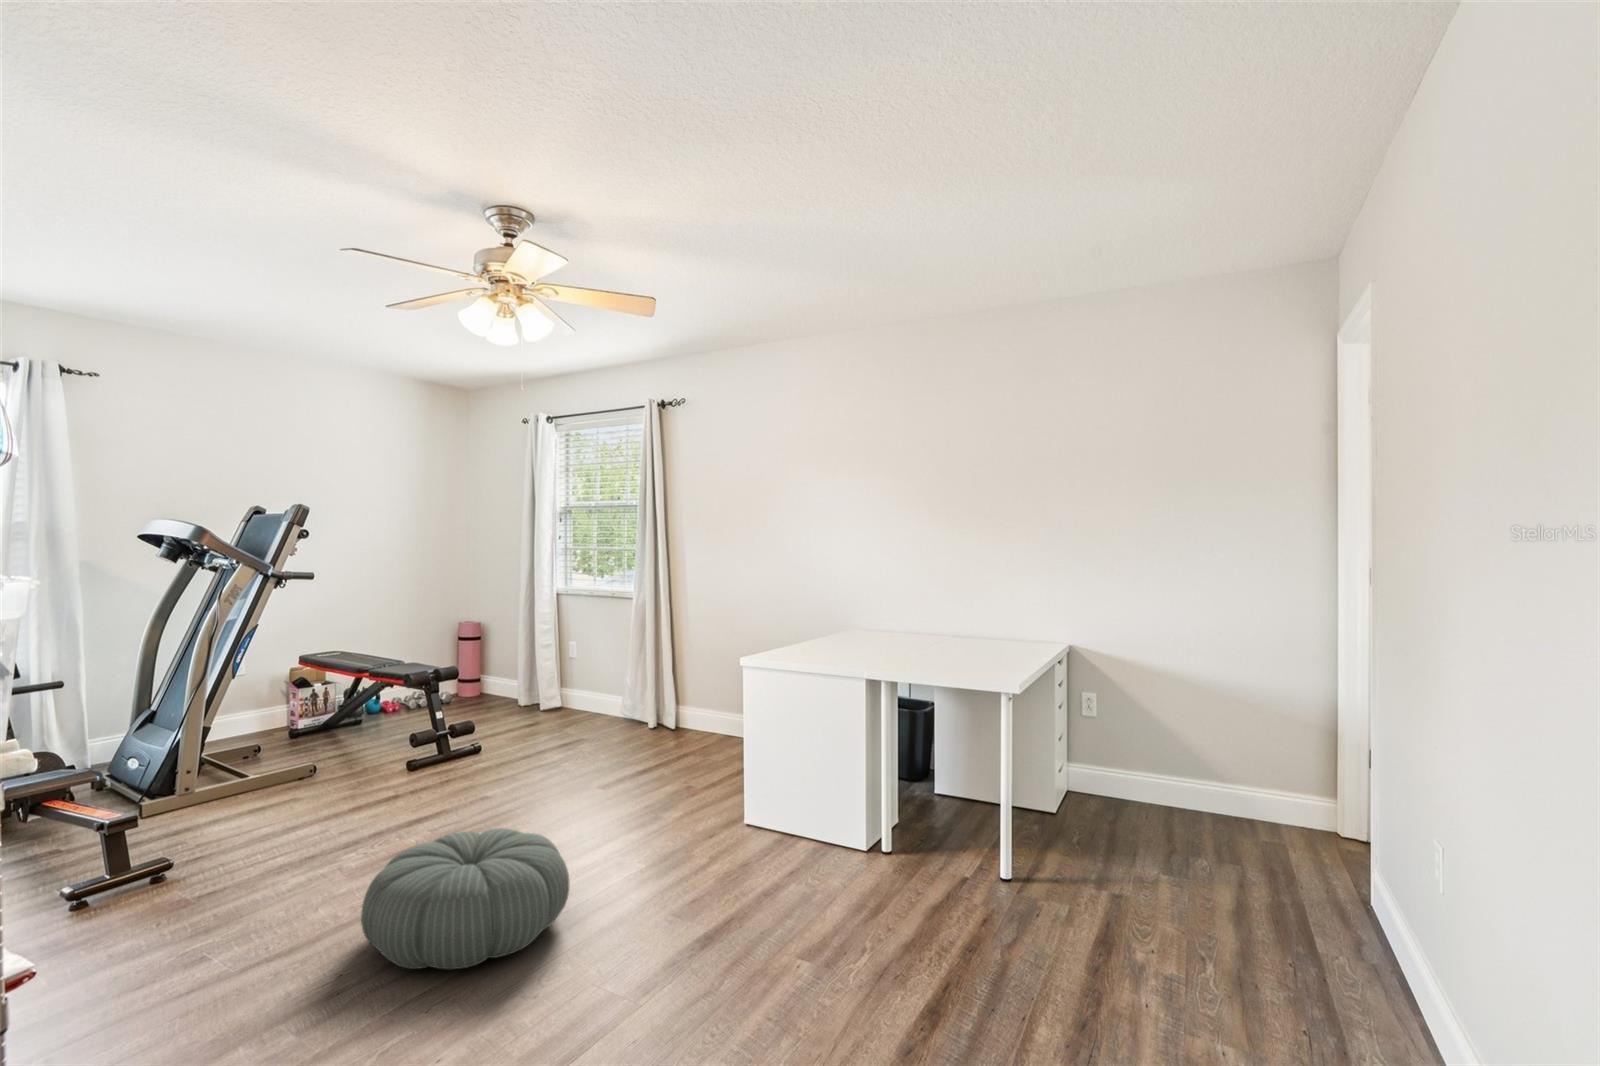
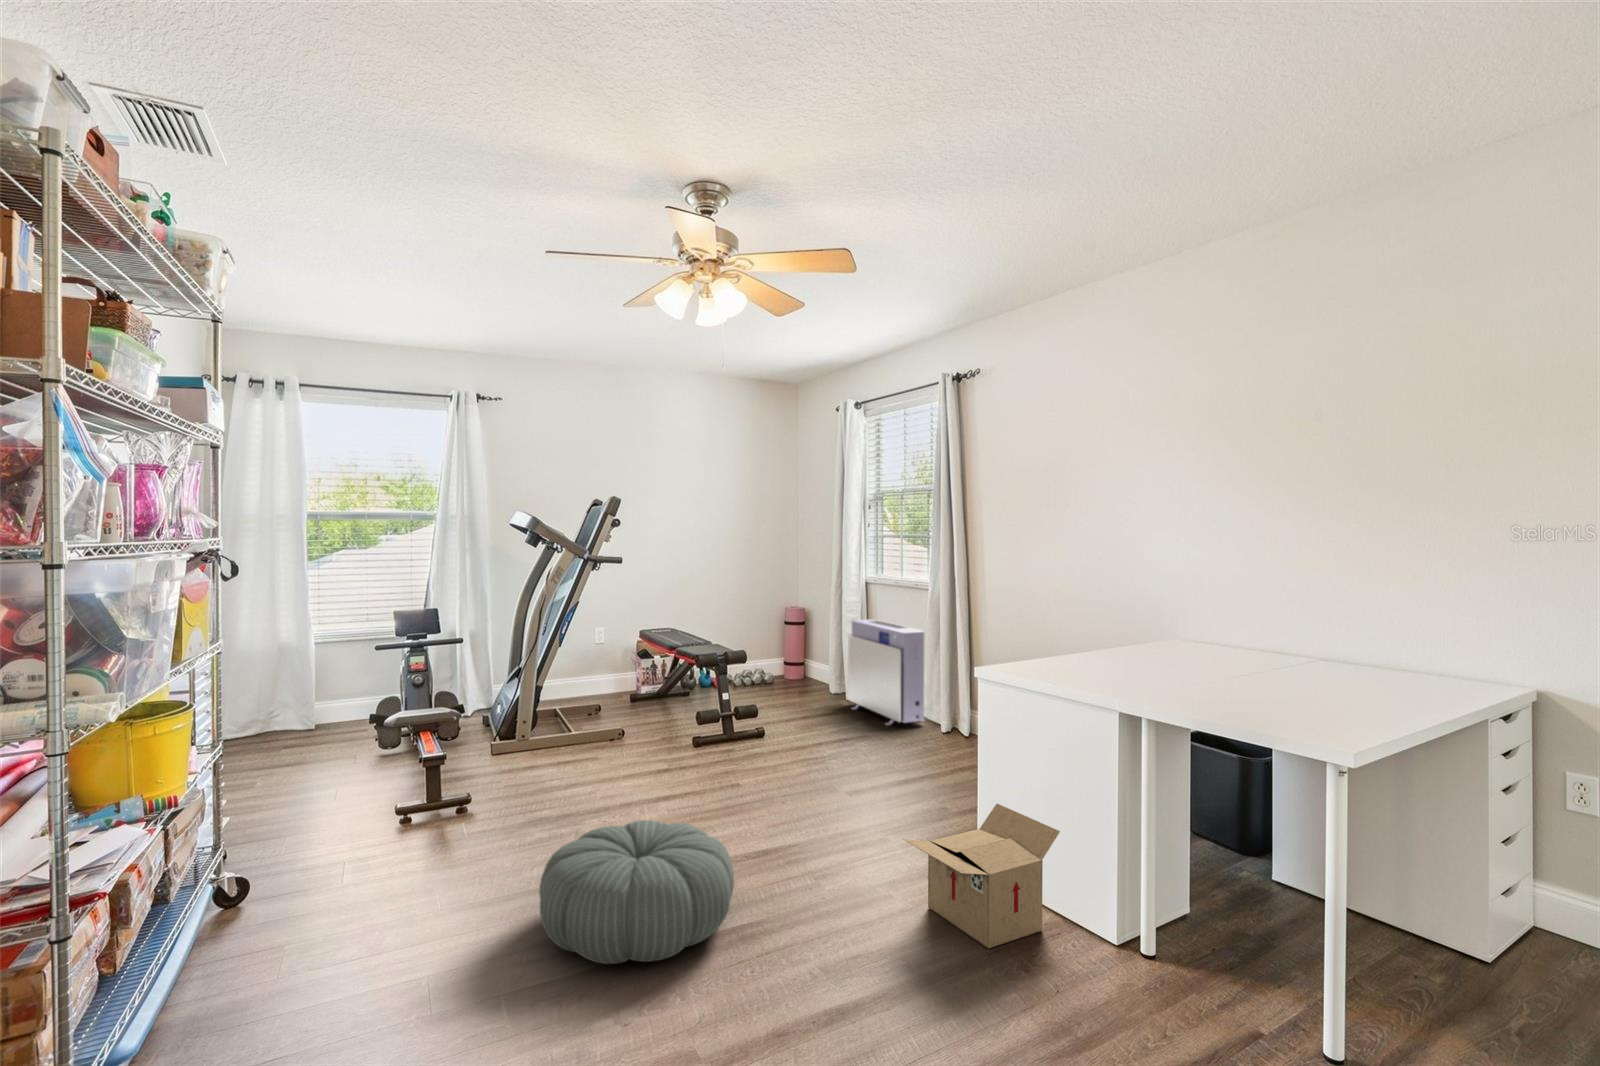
air purifier: none [546,628,631,726] -> present [848,620,924,725]
cardboard box: none [706,764,823,875] -> present [903,804,1060,949]

